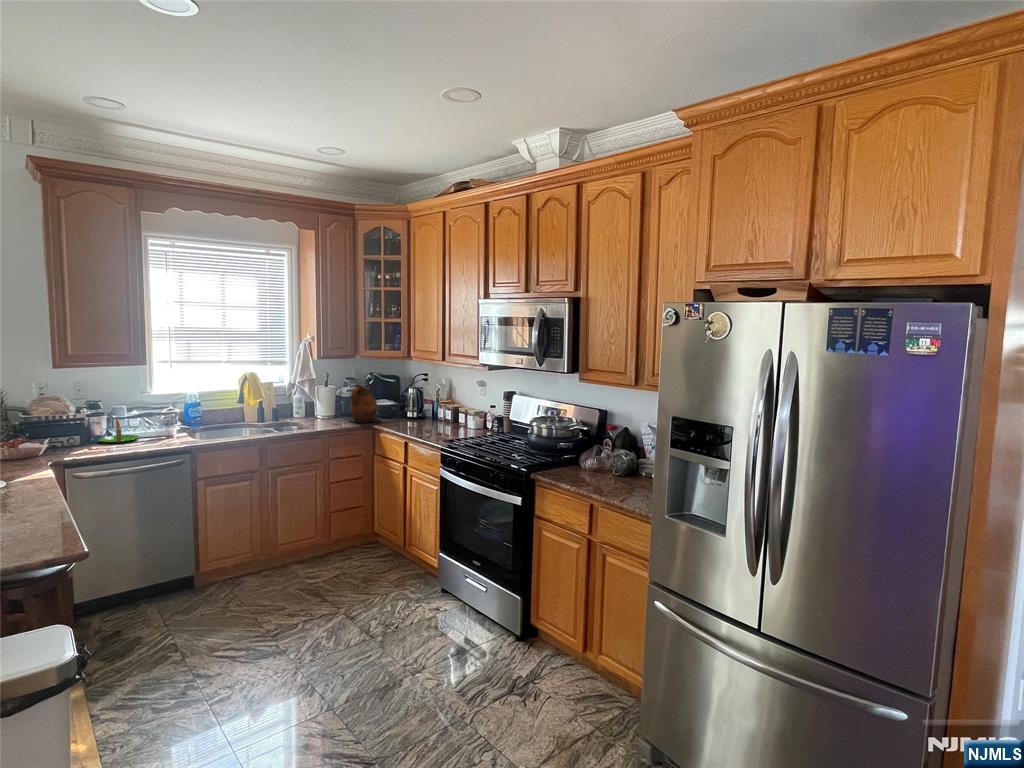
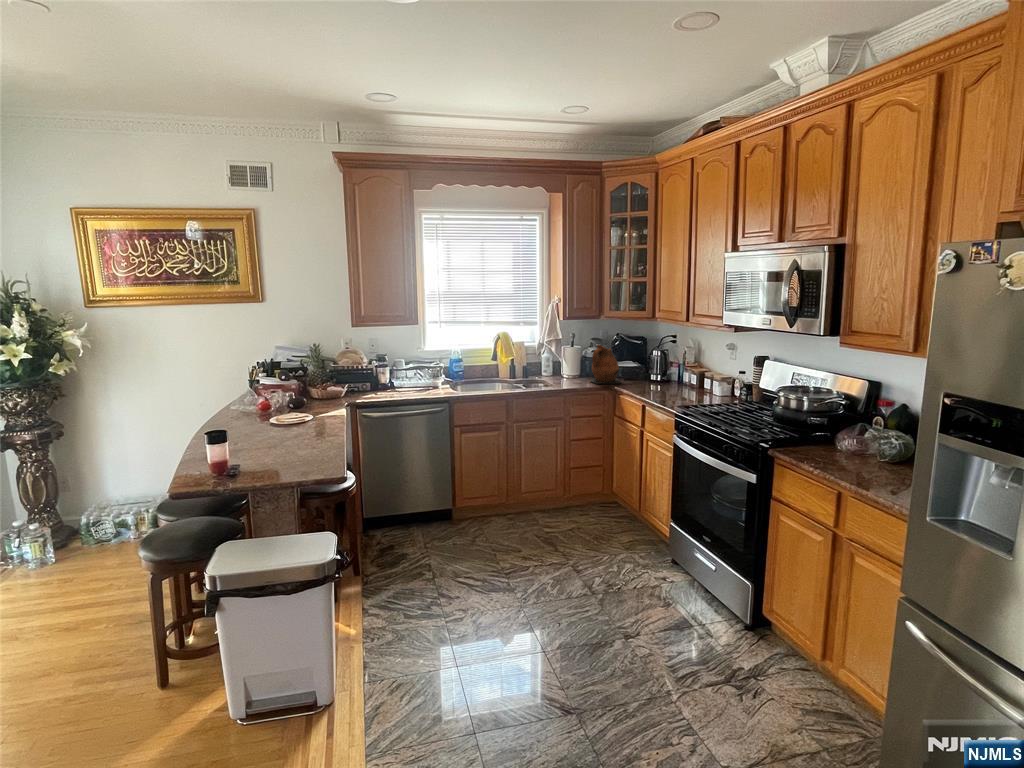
candle: present [99,419,139,443] -> none [384,371,413,391]

